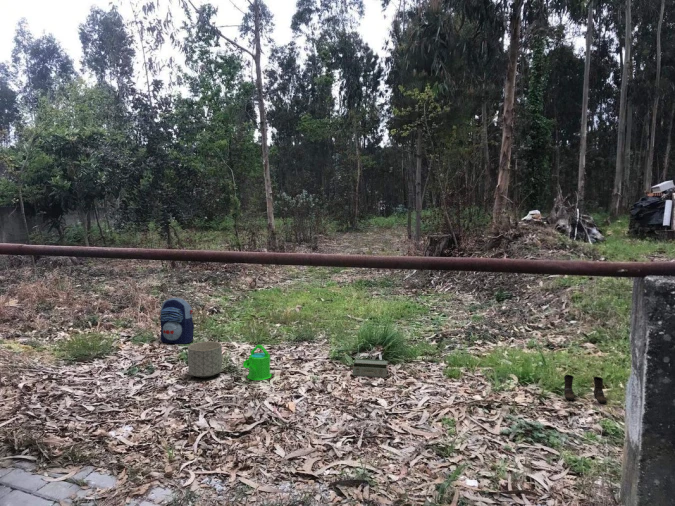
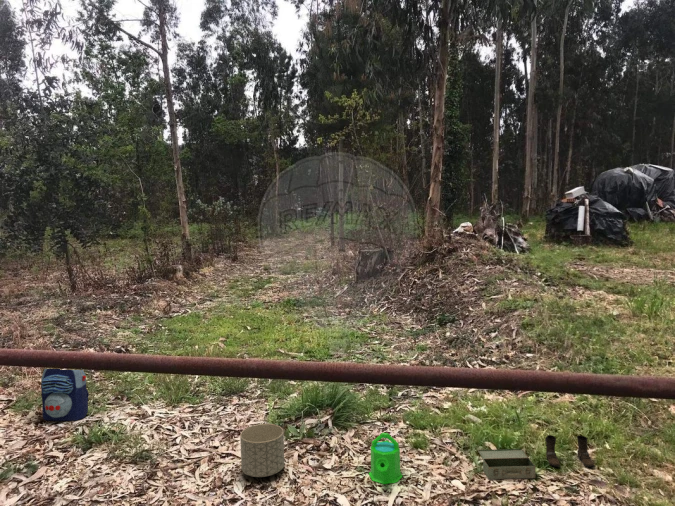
planter: present [188,342,222,378] -> present [240,424,284,477]
watering can: present [243,345,272,380] -> present [369,433,403,484]
toolbox: present [353,359,388,377] -> present [478,449,535,479]

